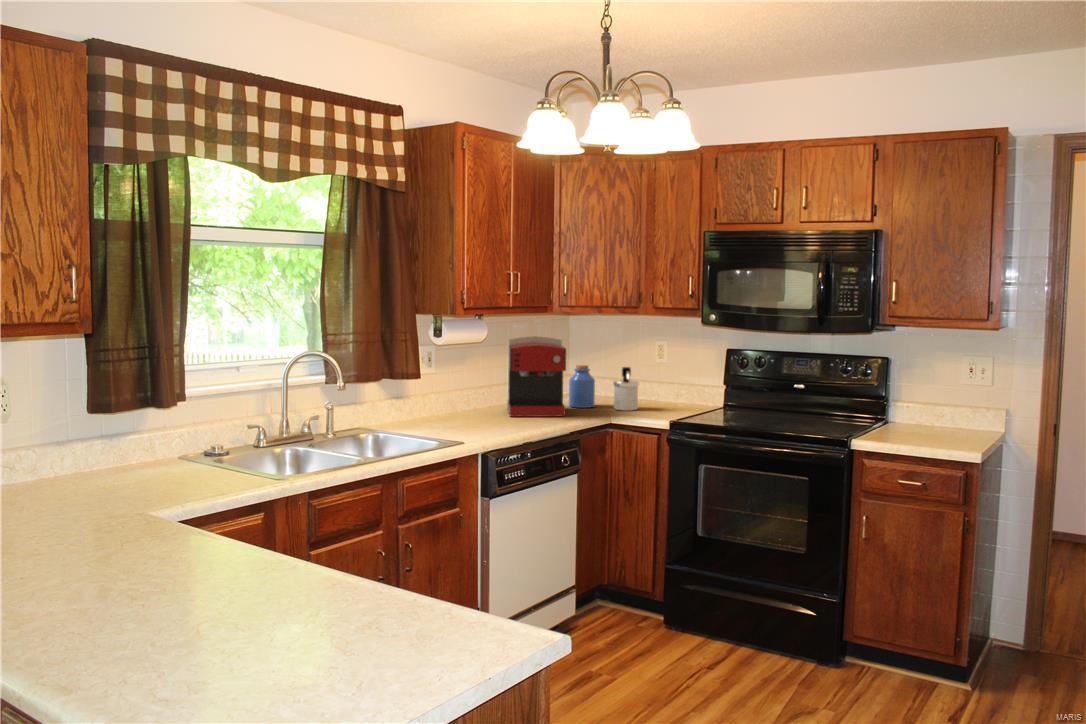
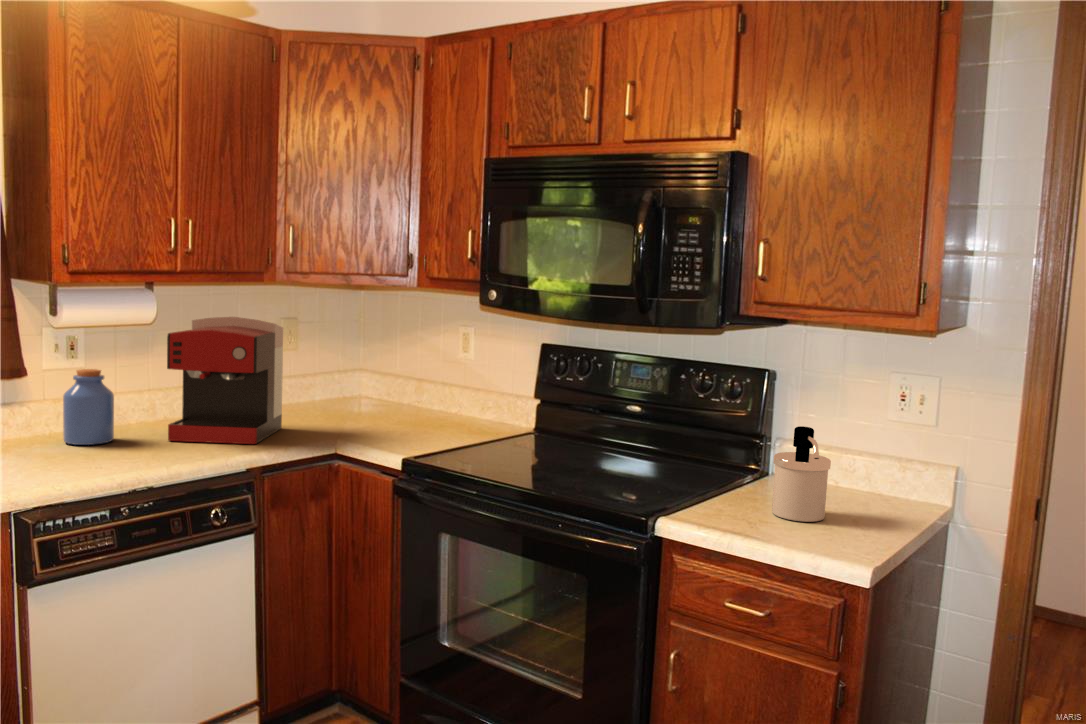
jar: present [569,365,595,408] -> present [63,369,114,445]
soap dispenser: present [613,367,639,411] -> present [772,426,831,522]

